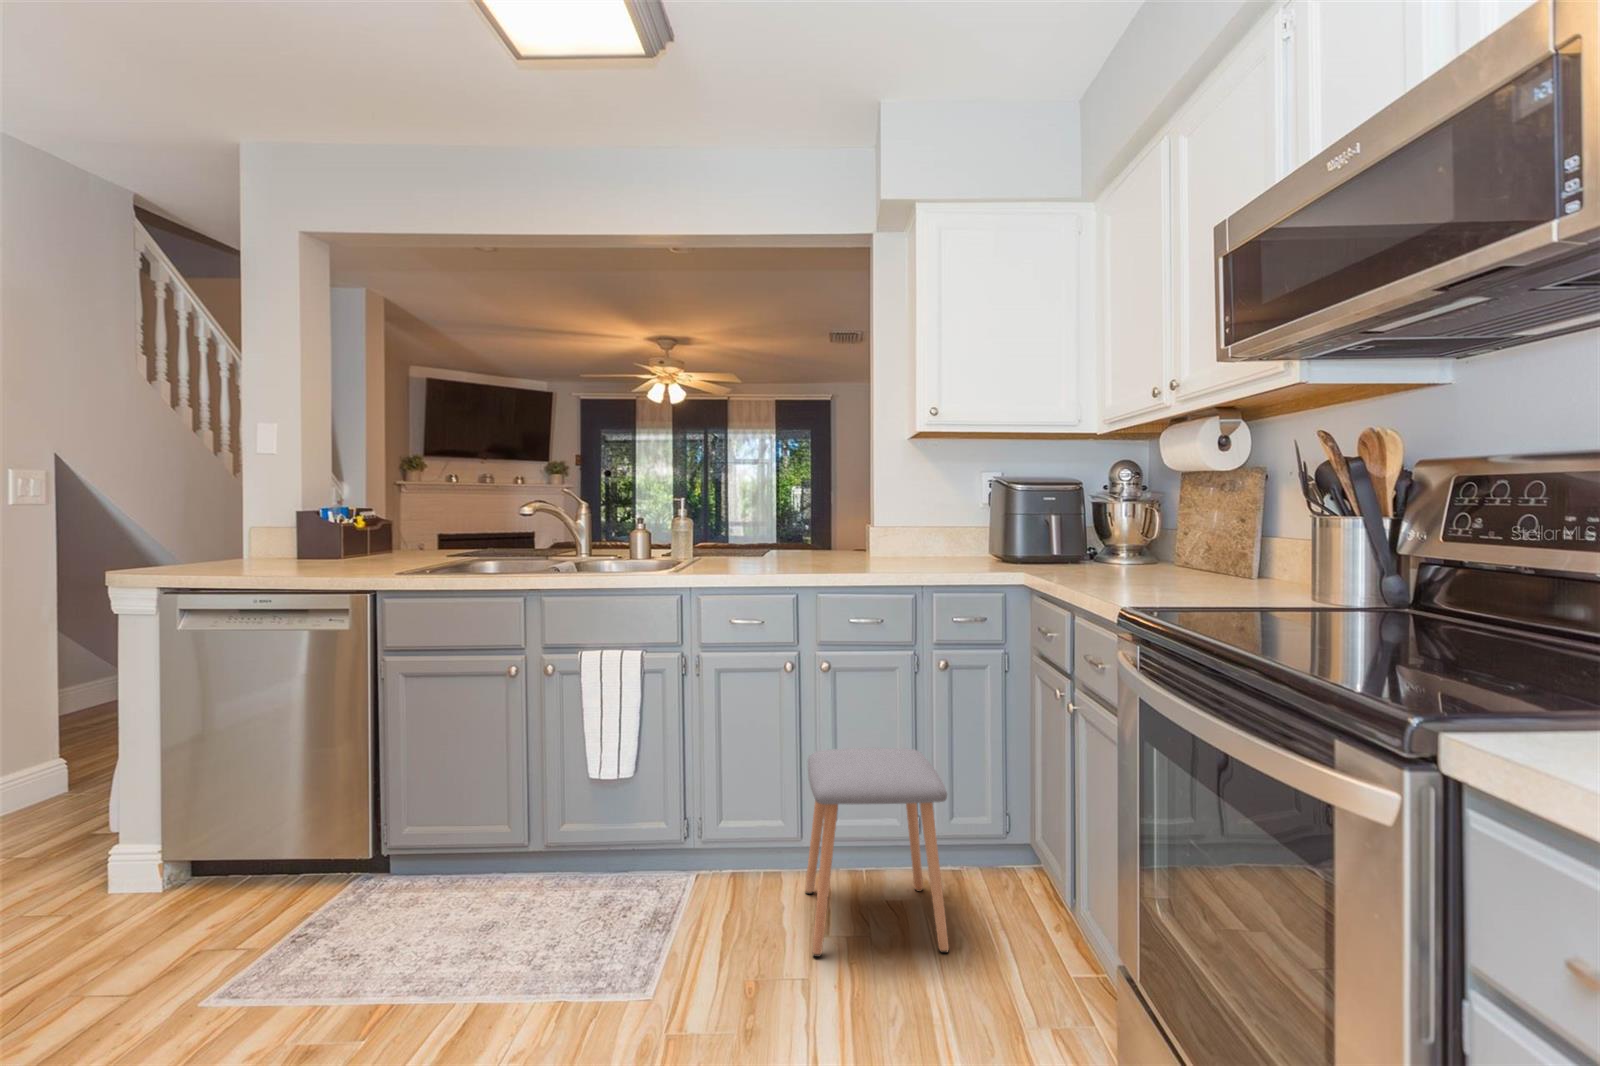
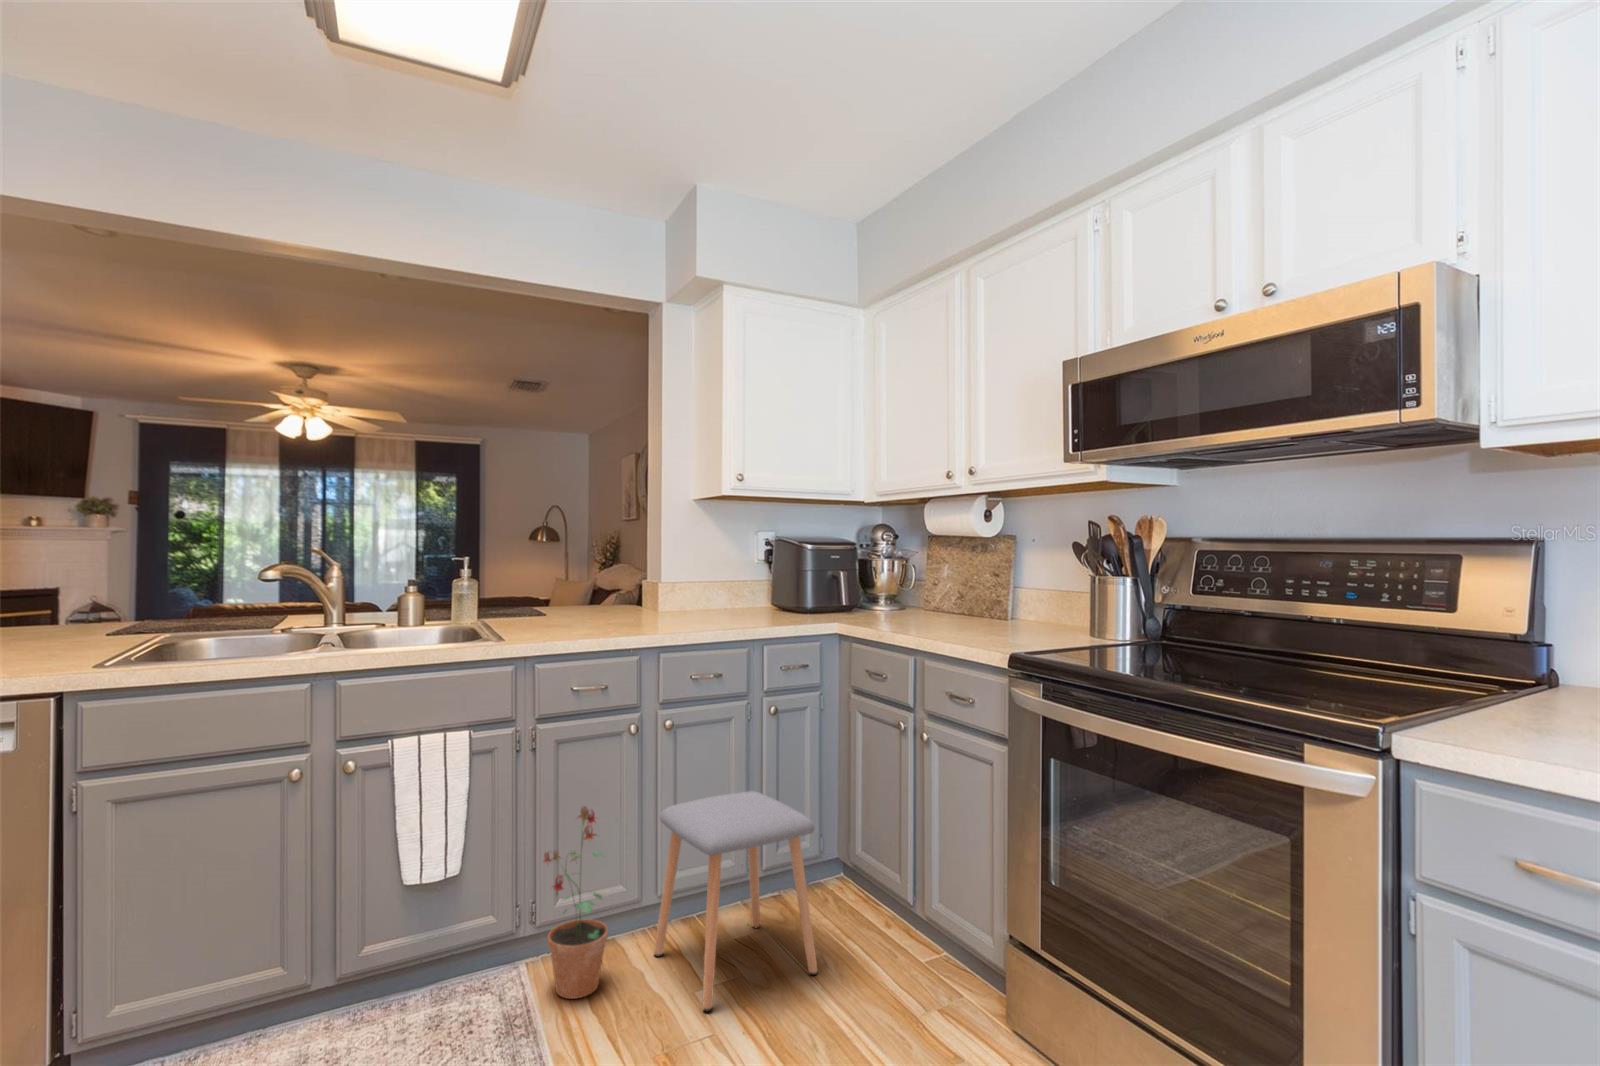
potted plant: none [690,738,750,912] -> present [544,806,608,999]

